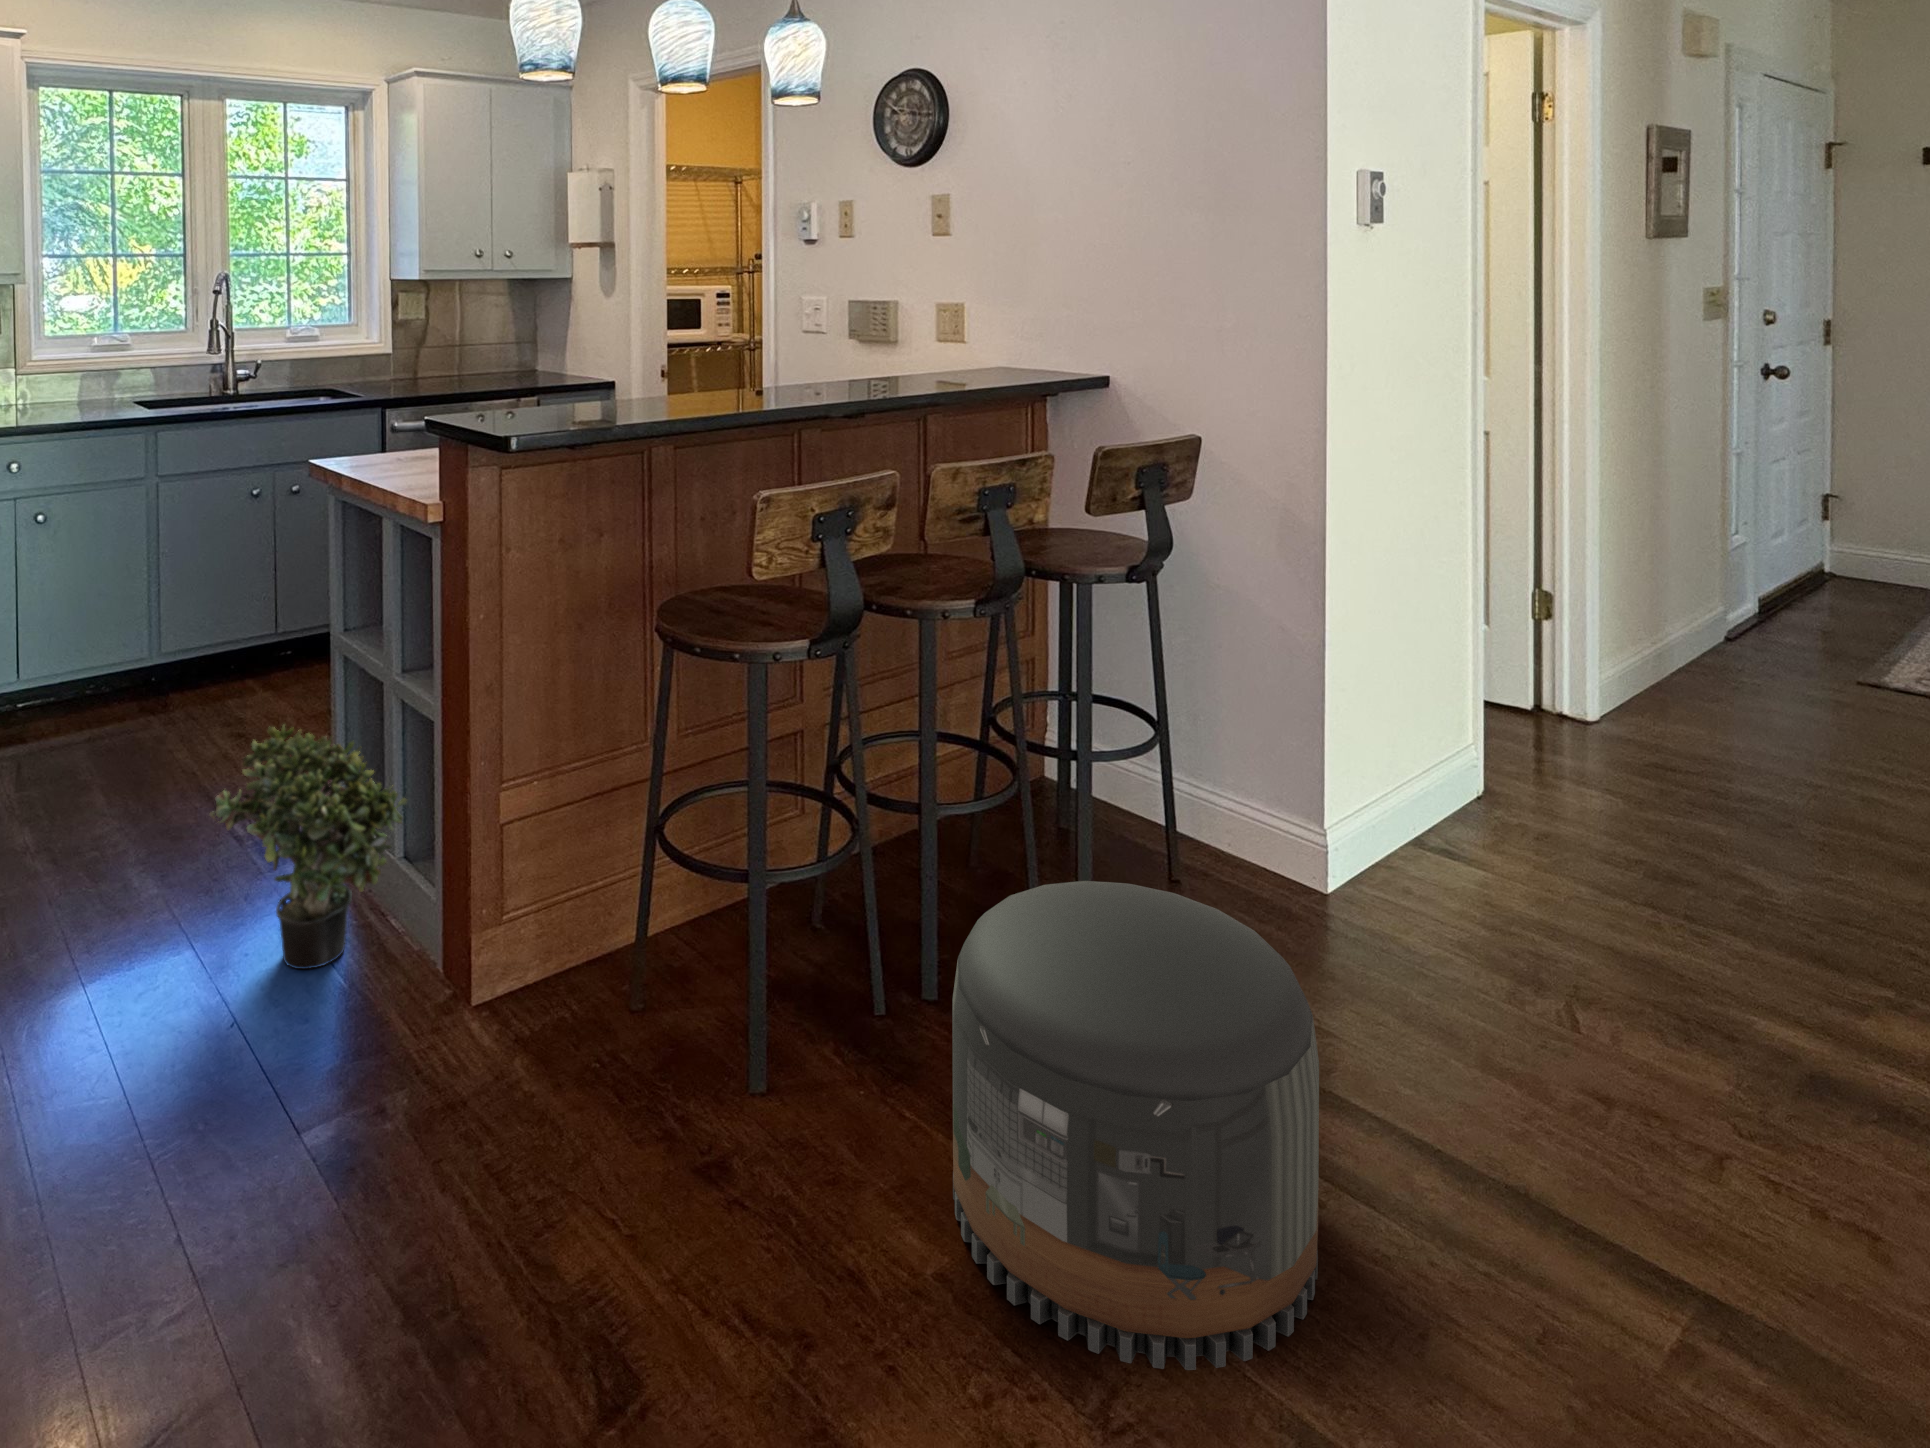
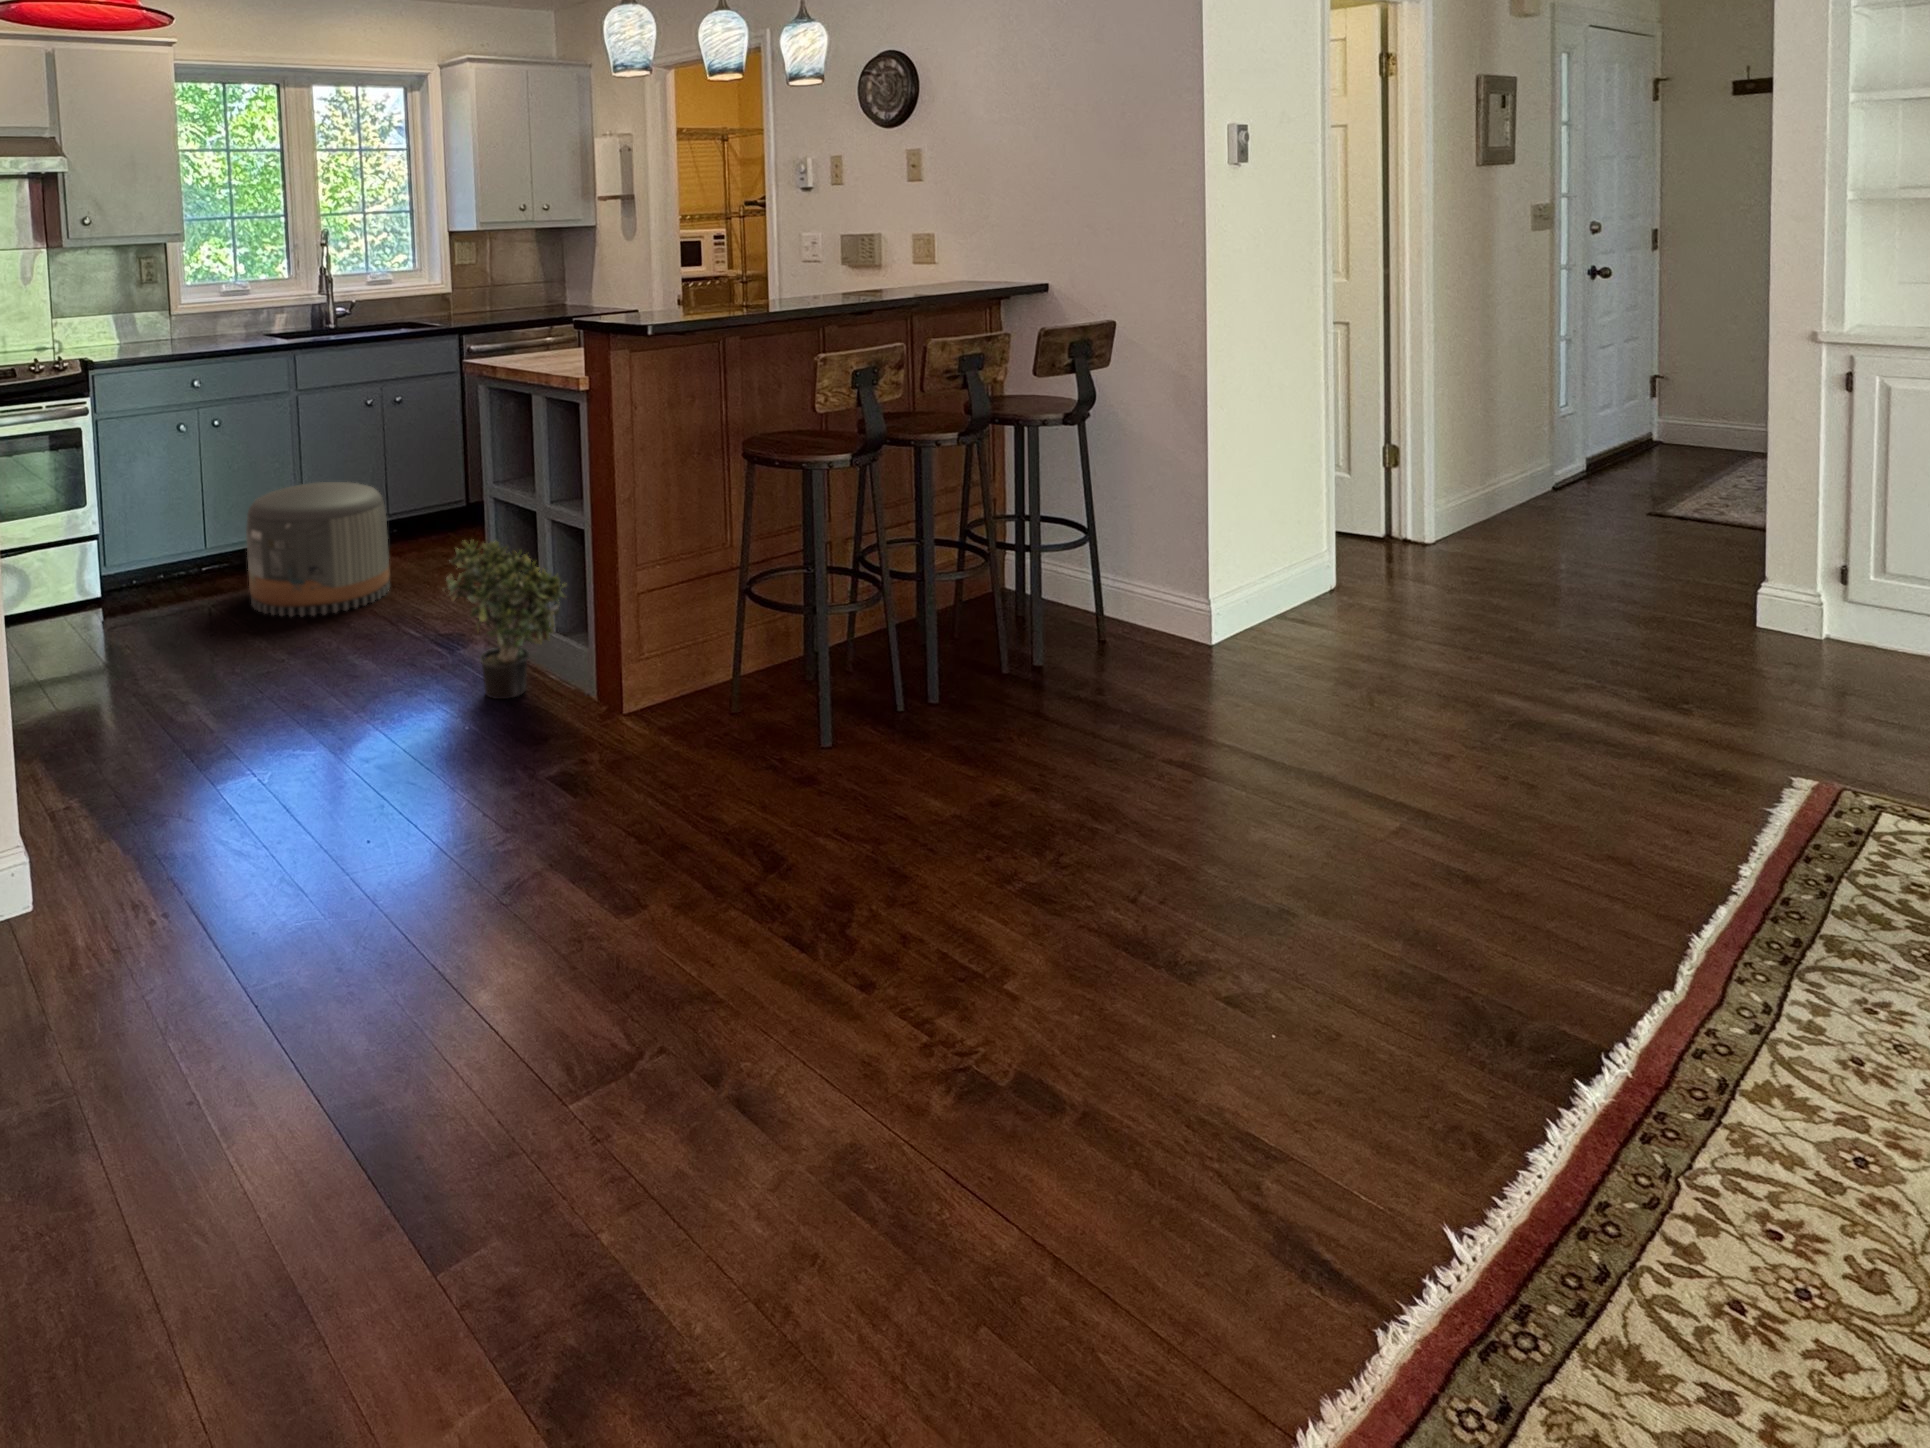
pouf: present [953,881,1319,1370] -> present [246,482,390,616]

